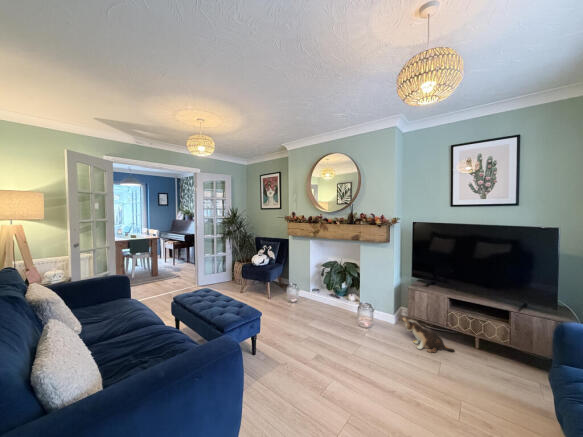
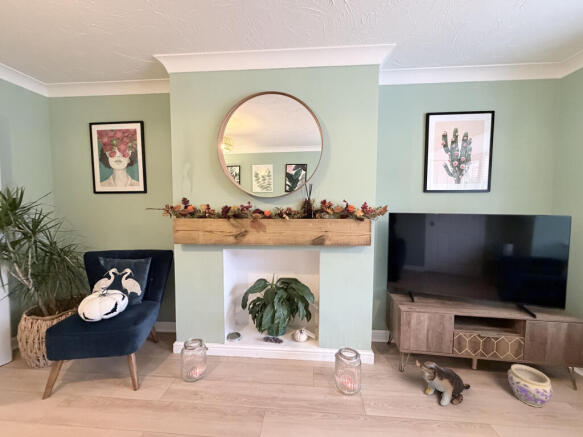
planter: none [485,345,519,377] -> present [508,364,553,408]

